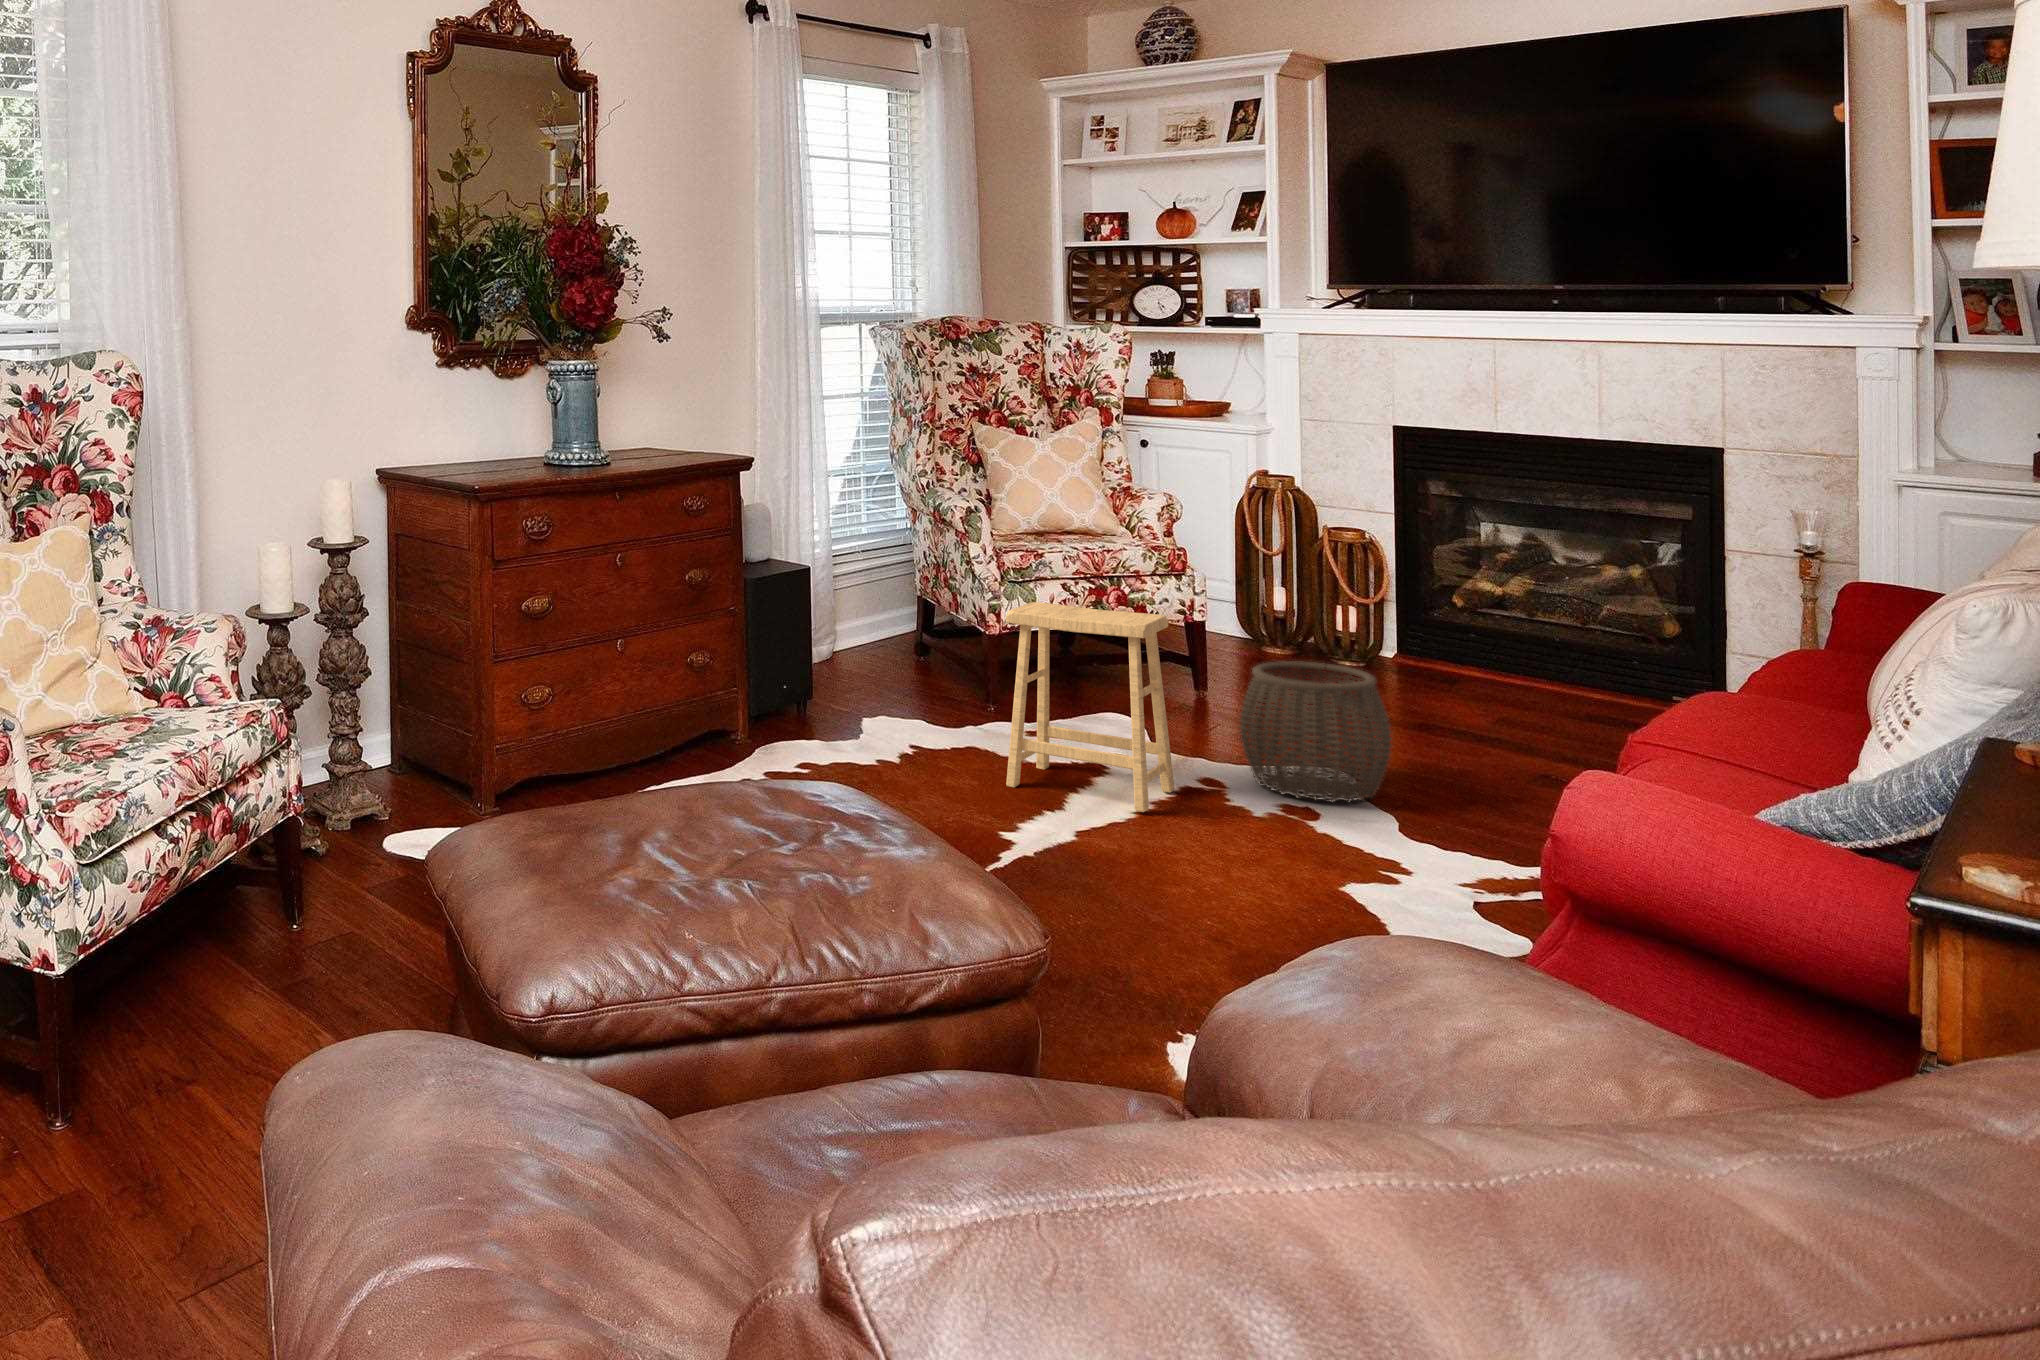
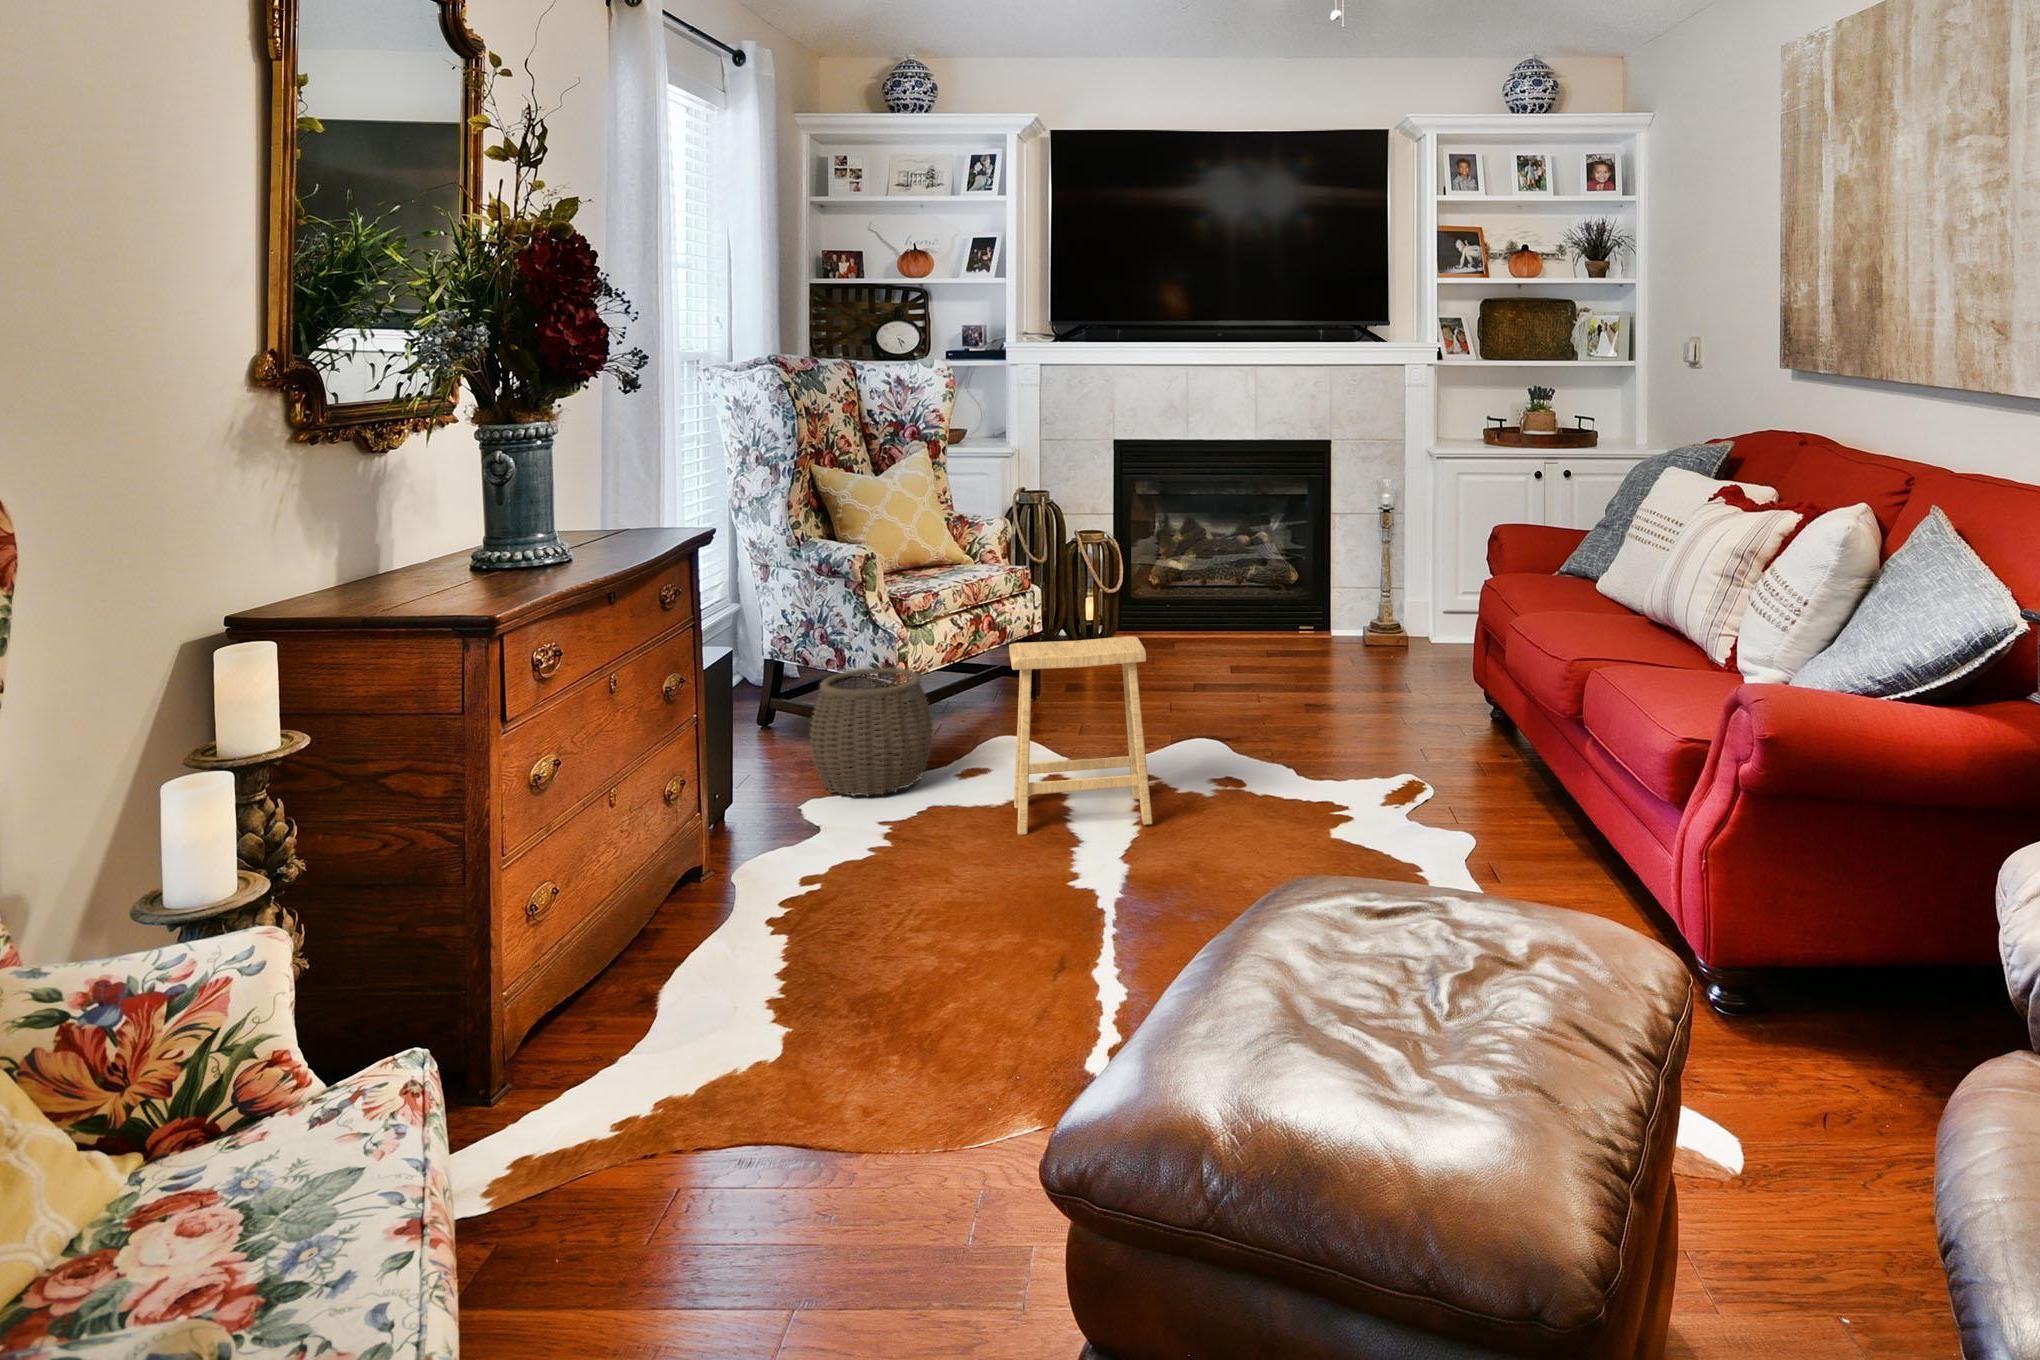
woven basket: present [1239,661,1392,802] -> present [810,668,933,796]

